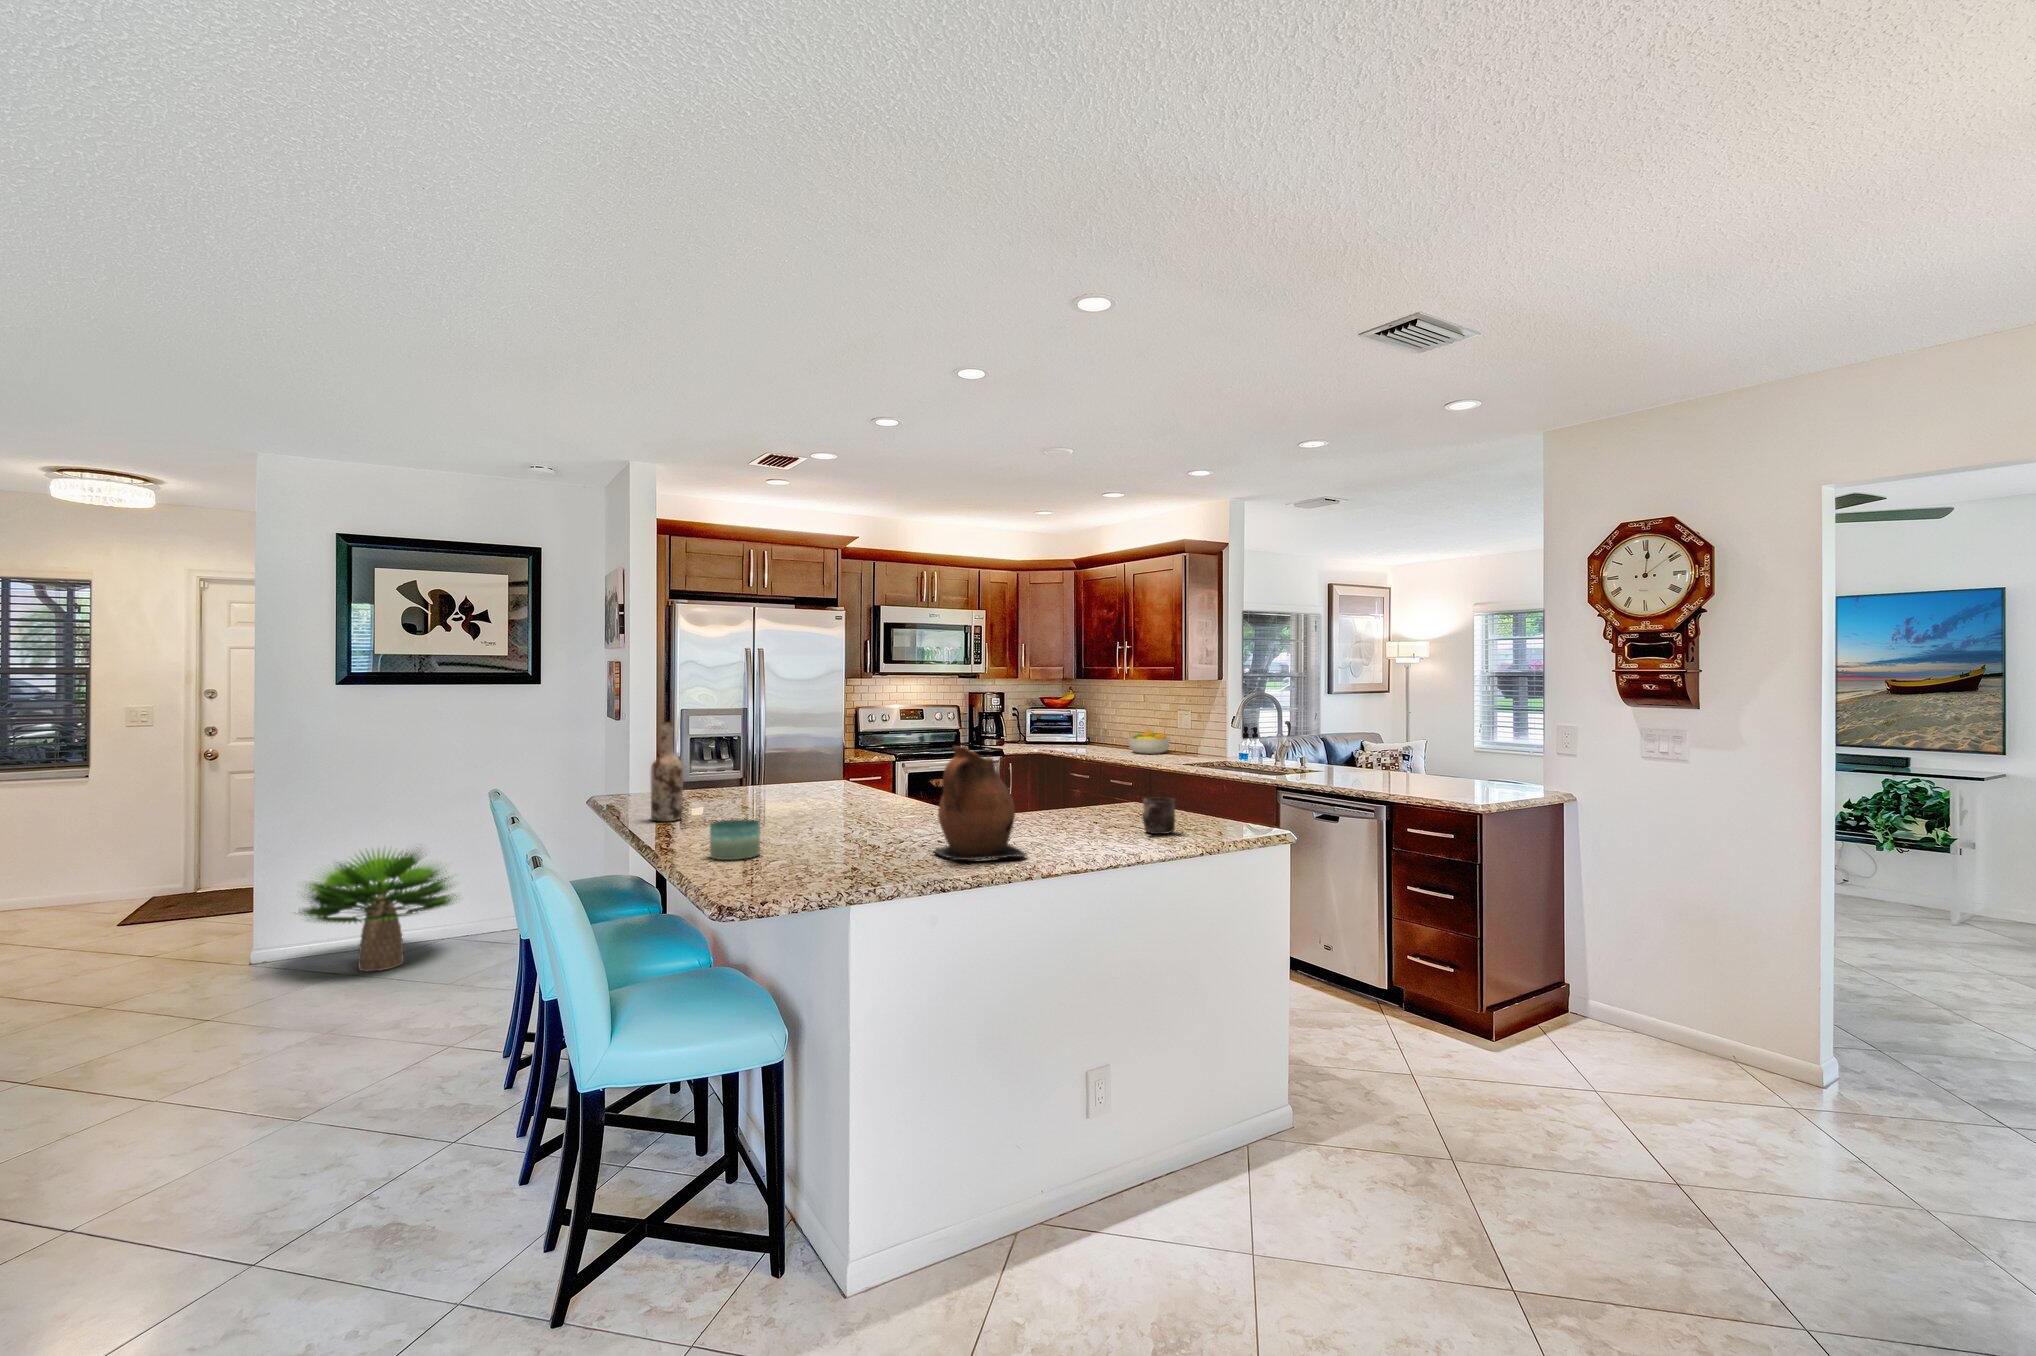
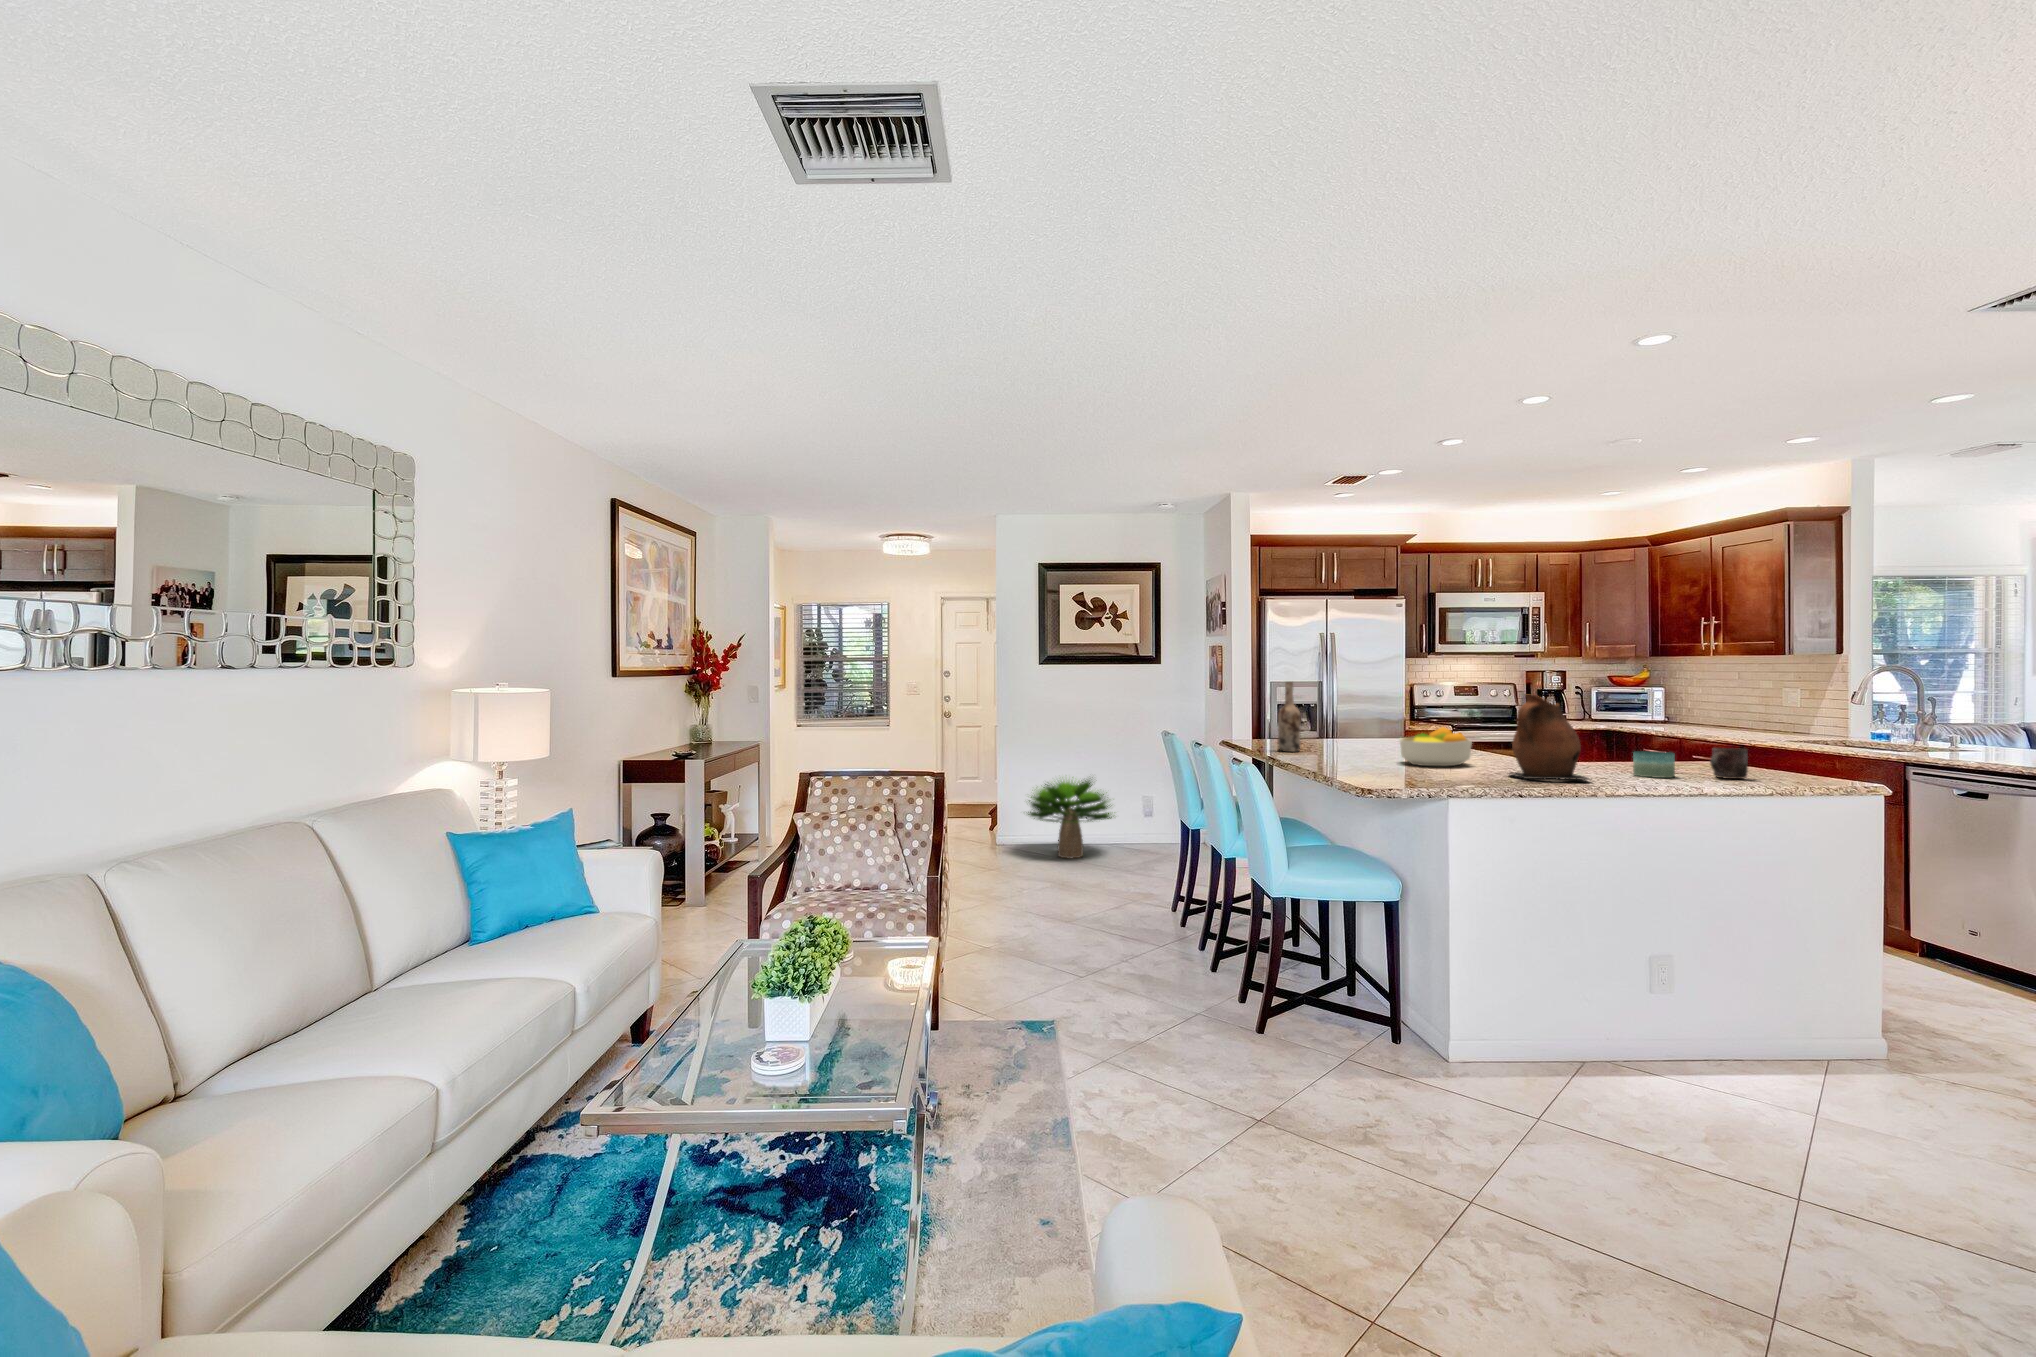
fruit bowl: present [1128,730,1170,754] -> present [1400,727,1472,766]
candle: present [710,820,760,860] -> present [1633,751,1675,778]

